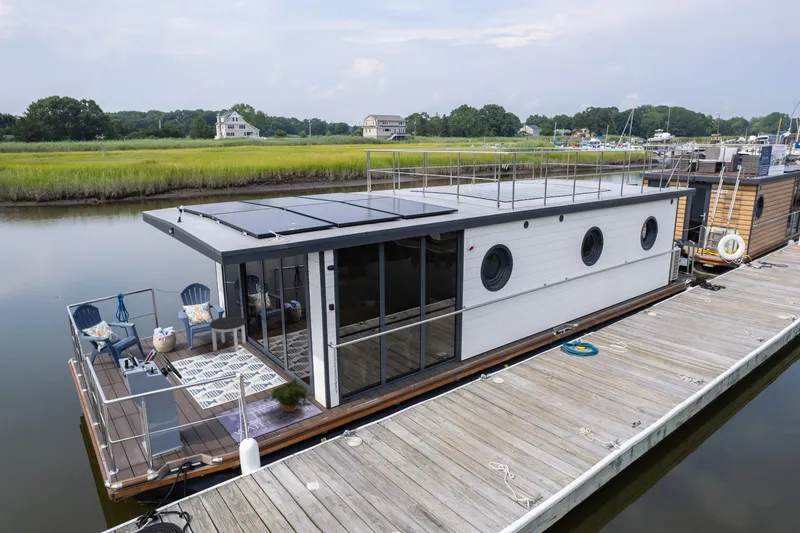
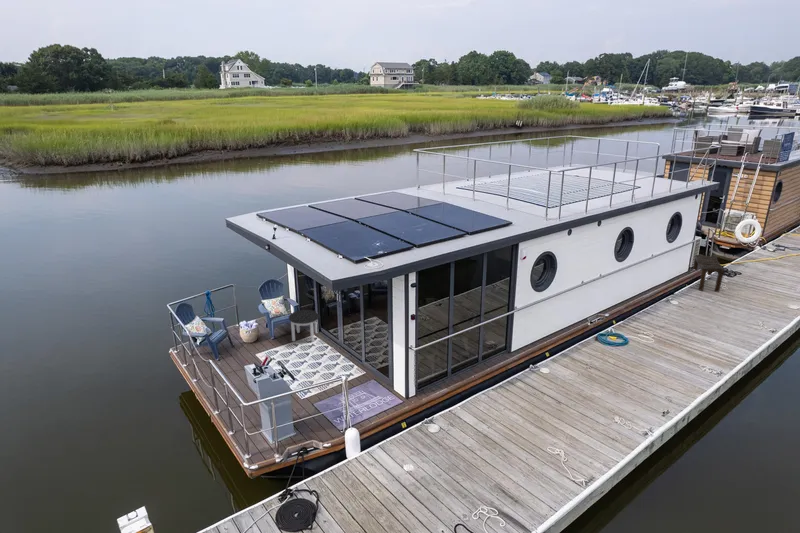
bench: none [671,267,705,304] -> present [693,255,724,292]
potted plant: present [264,378,311,417] -> none [352,373,392,407]

